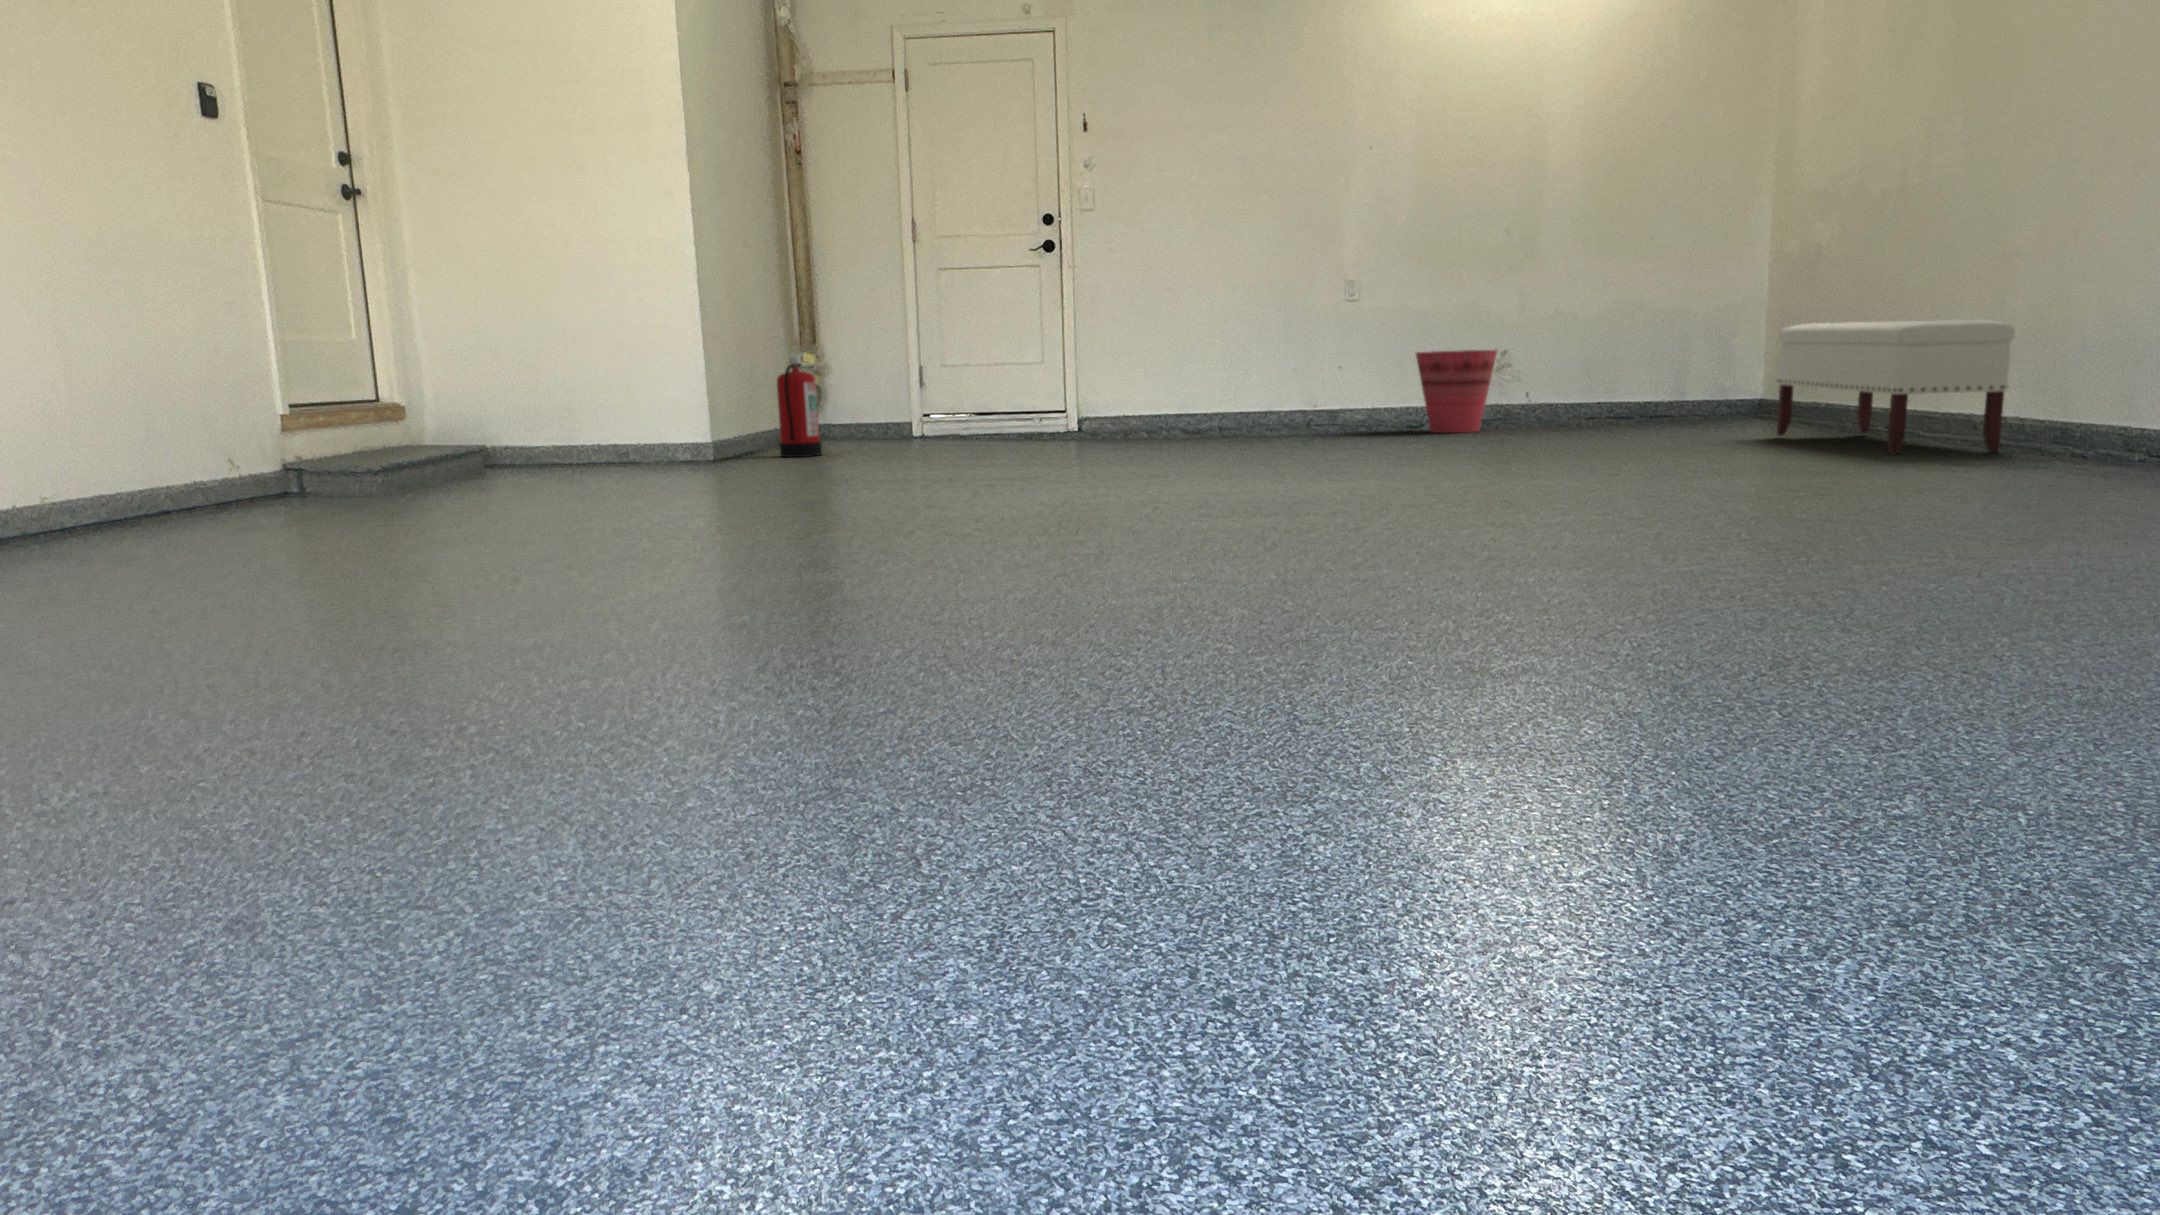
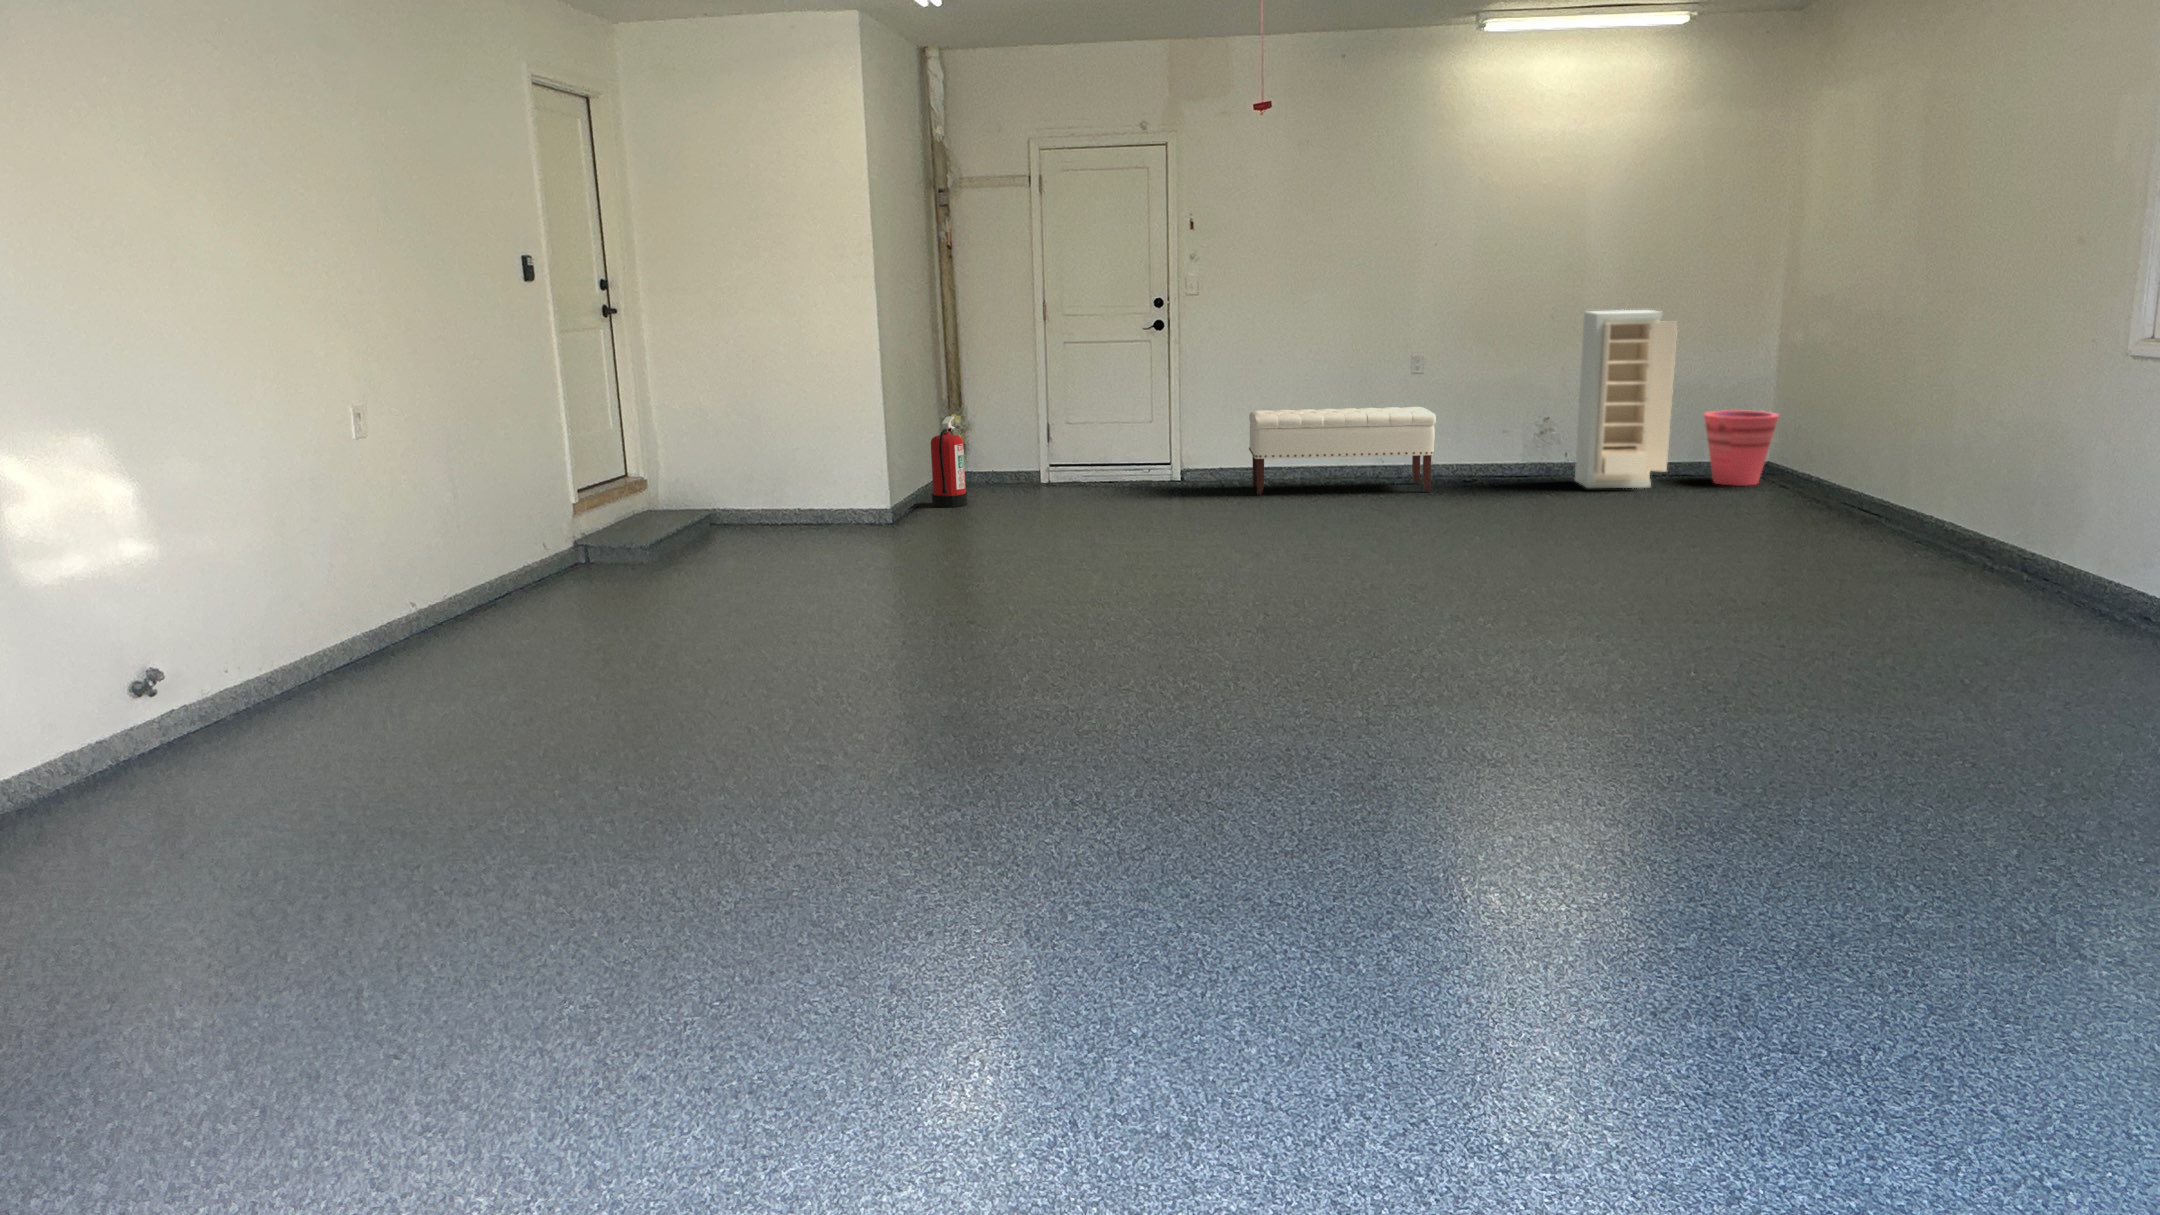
storage cabinet: none [1530,221,1644,430] -> present [1575,310,1677,488]
bench: present [1777,320,2015,455] -> present [1249,407,1436,496]
bucket: present [1416,350,1497,433] -> present [1704,410,1779,486]

